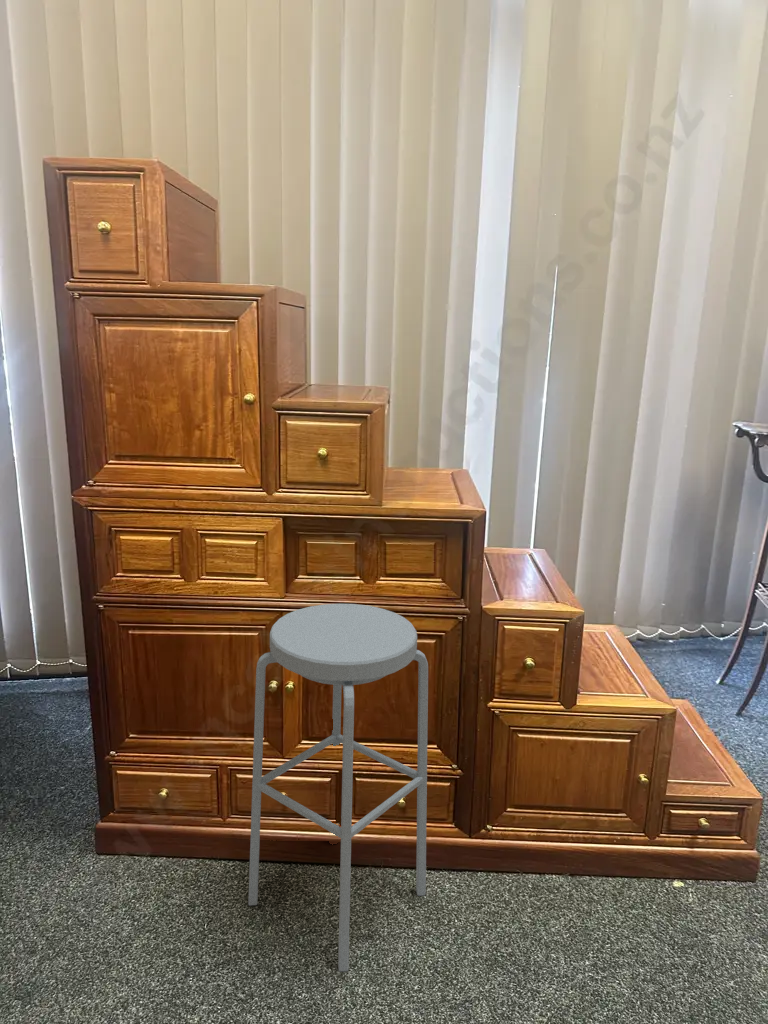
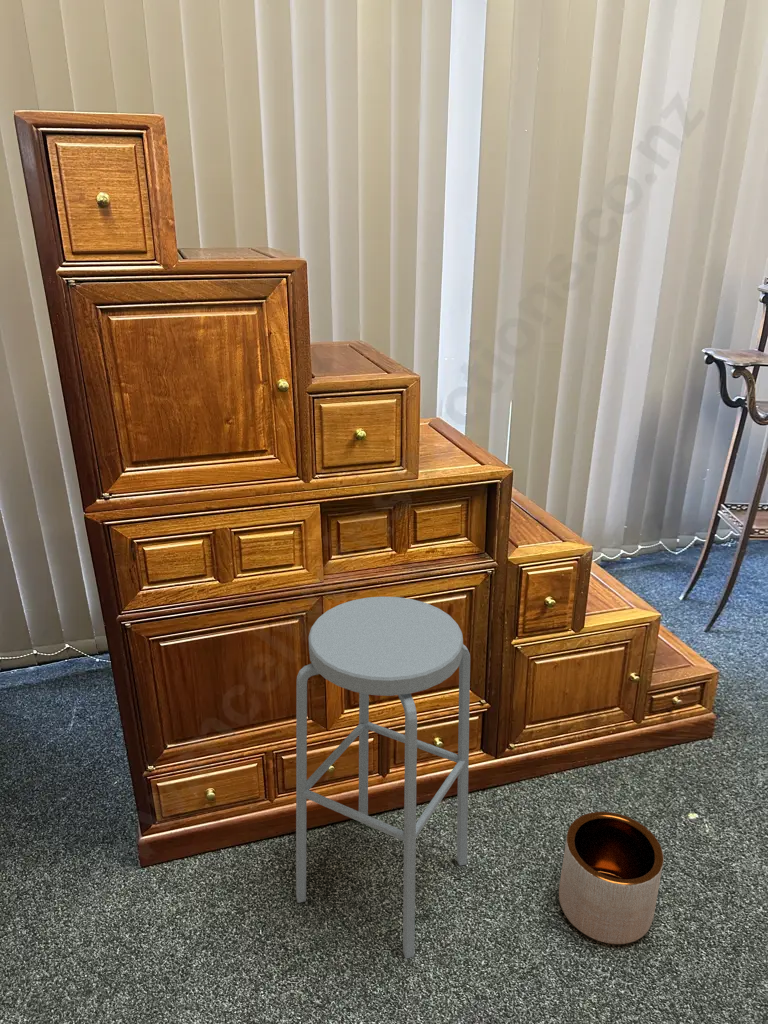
planter: none [511,851,617,992] -> present [559,812,664,944]

